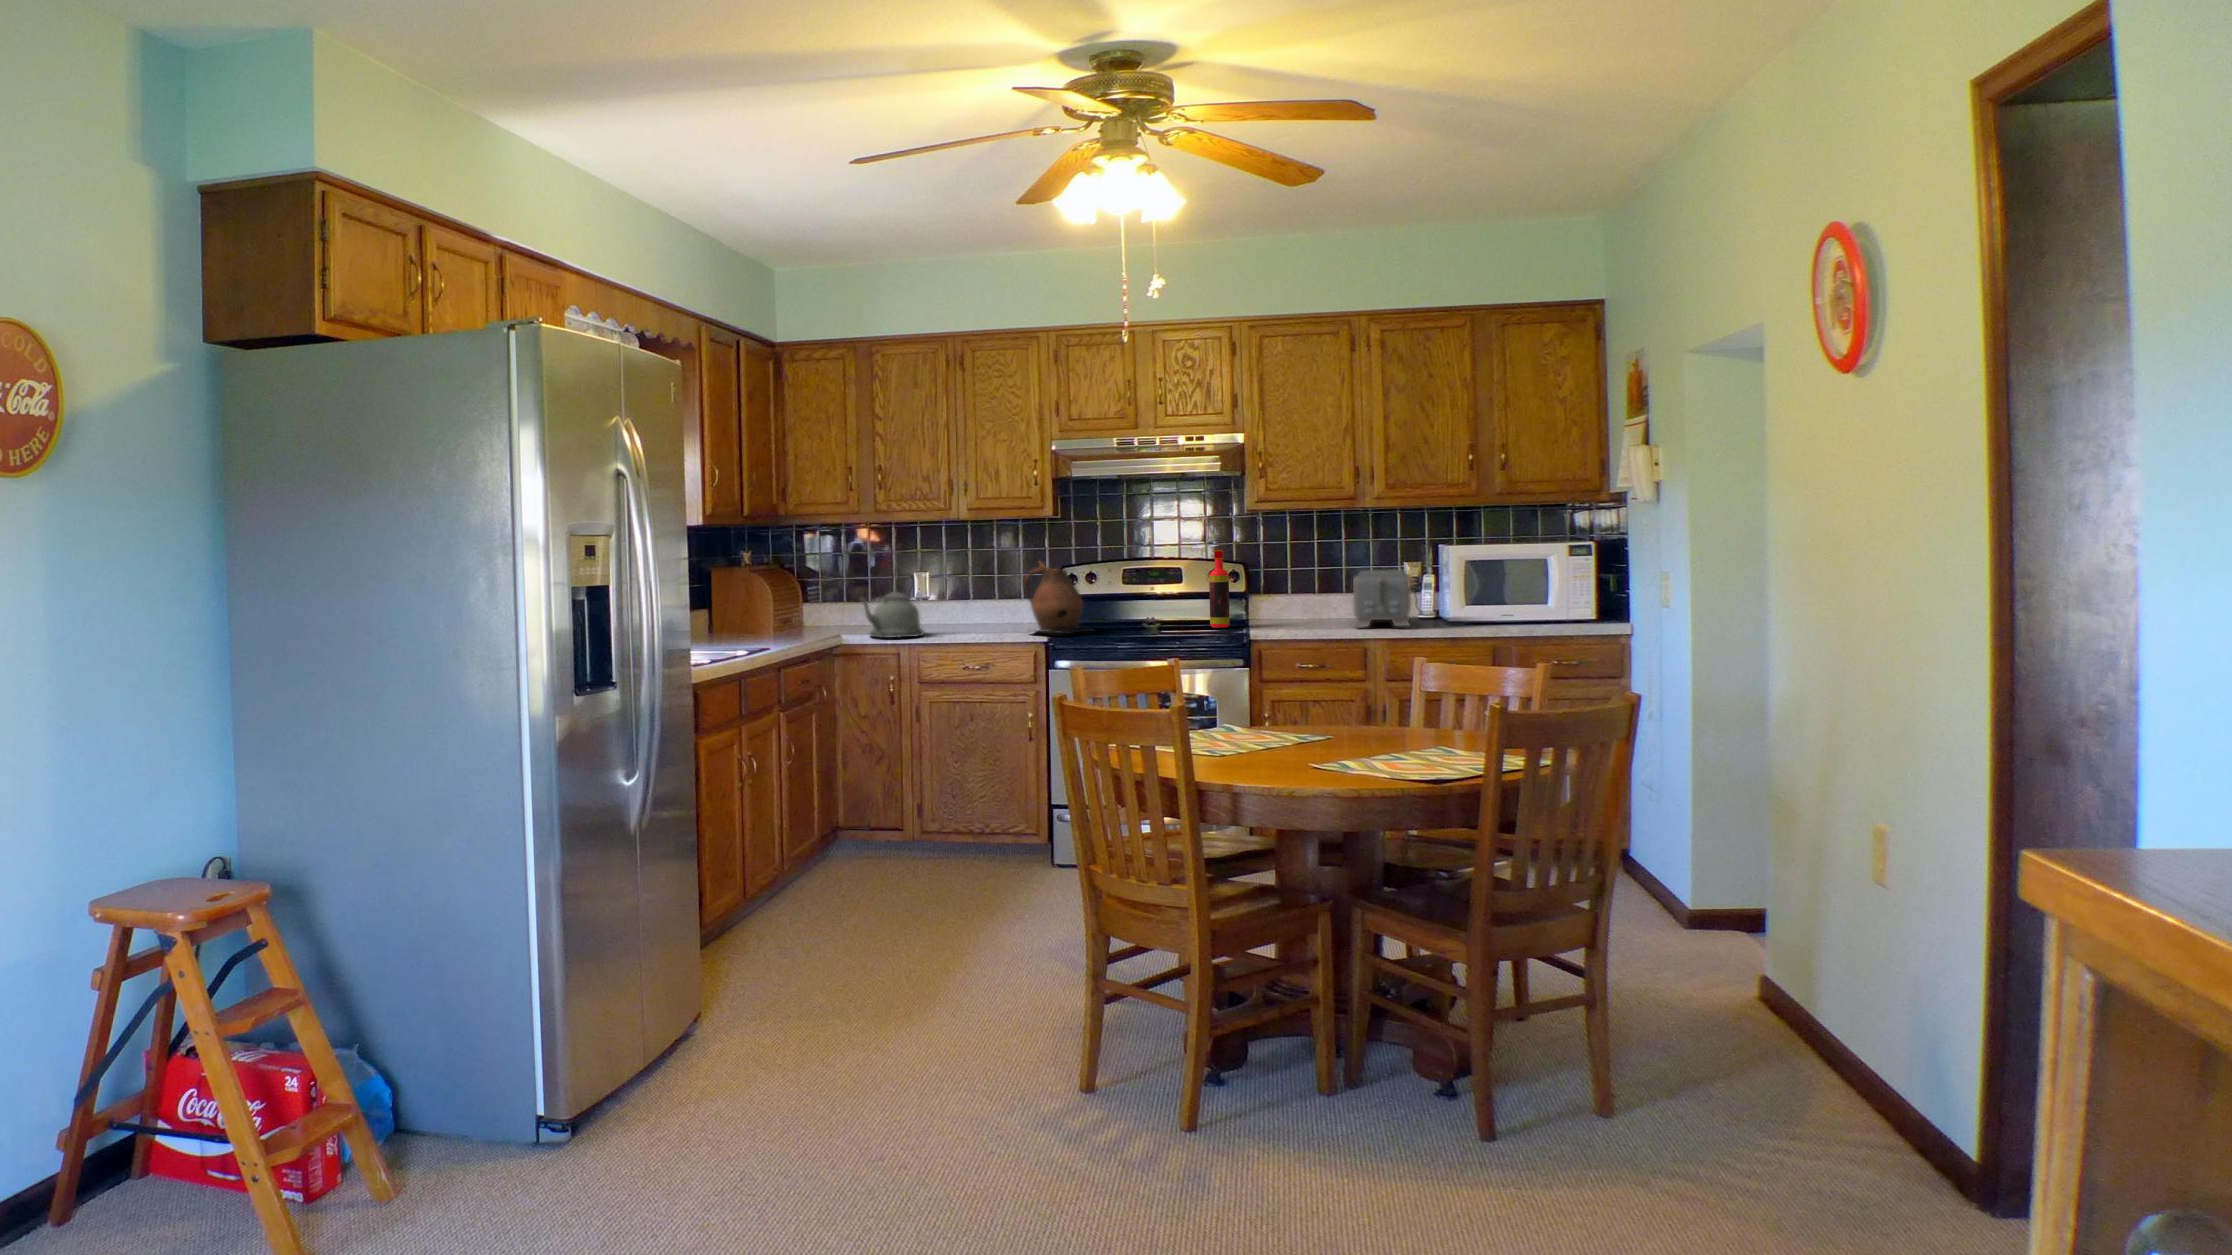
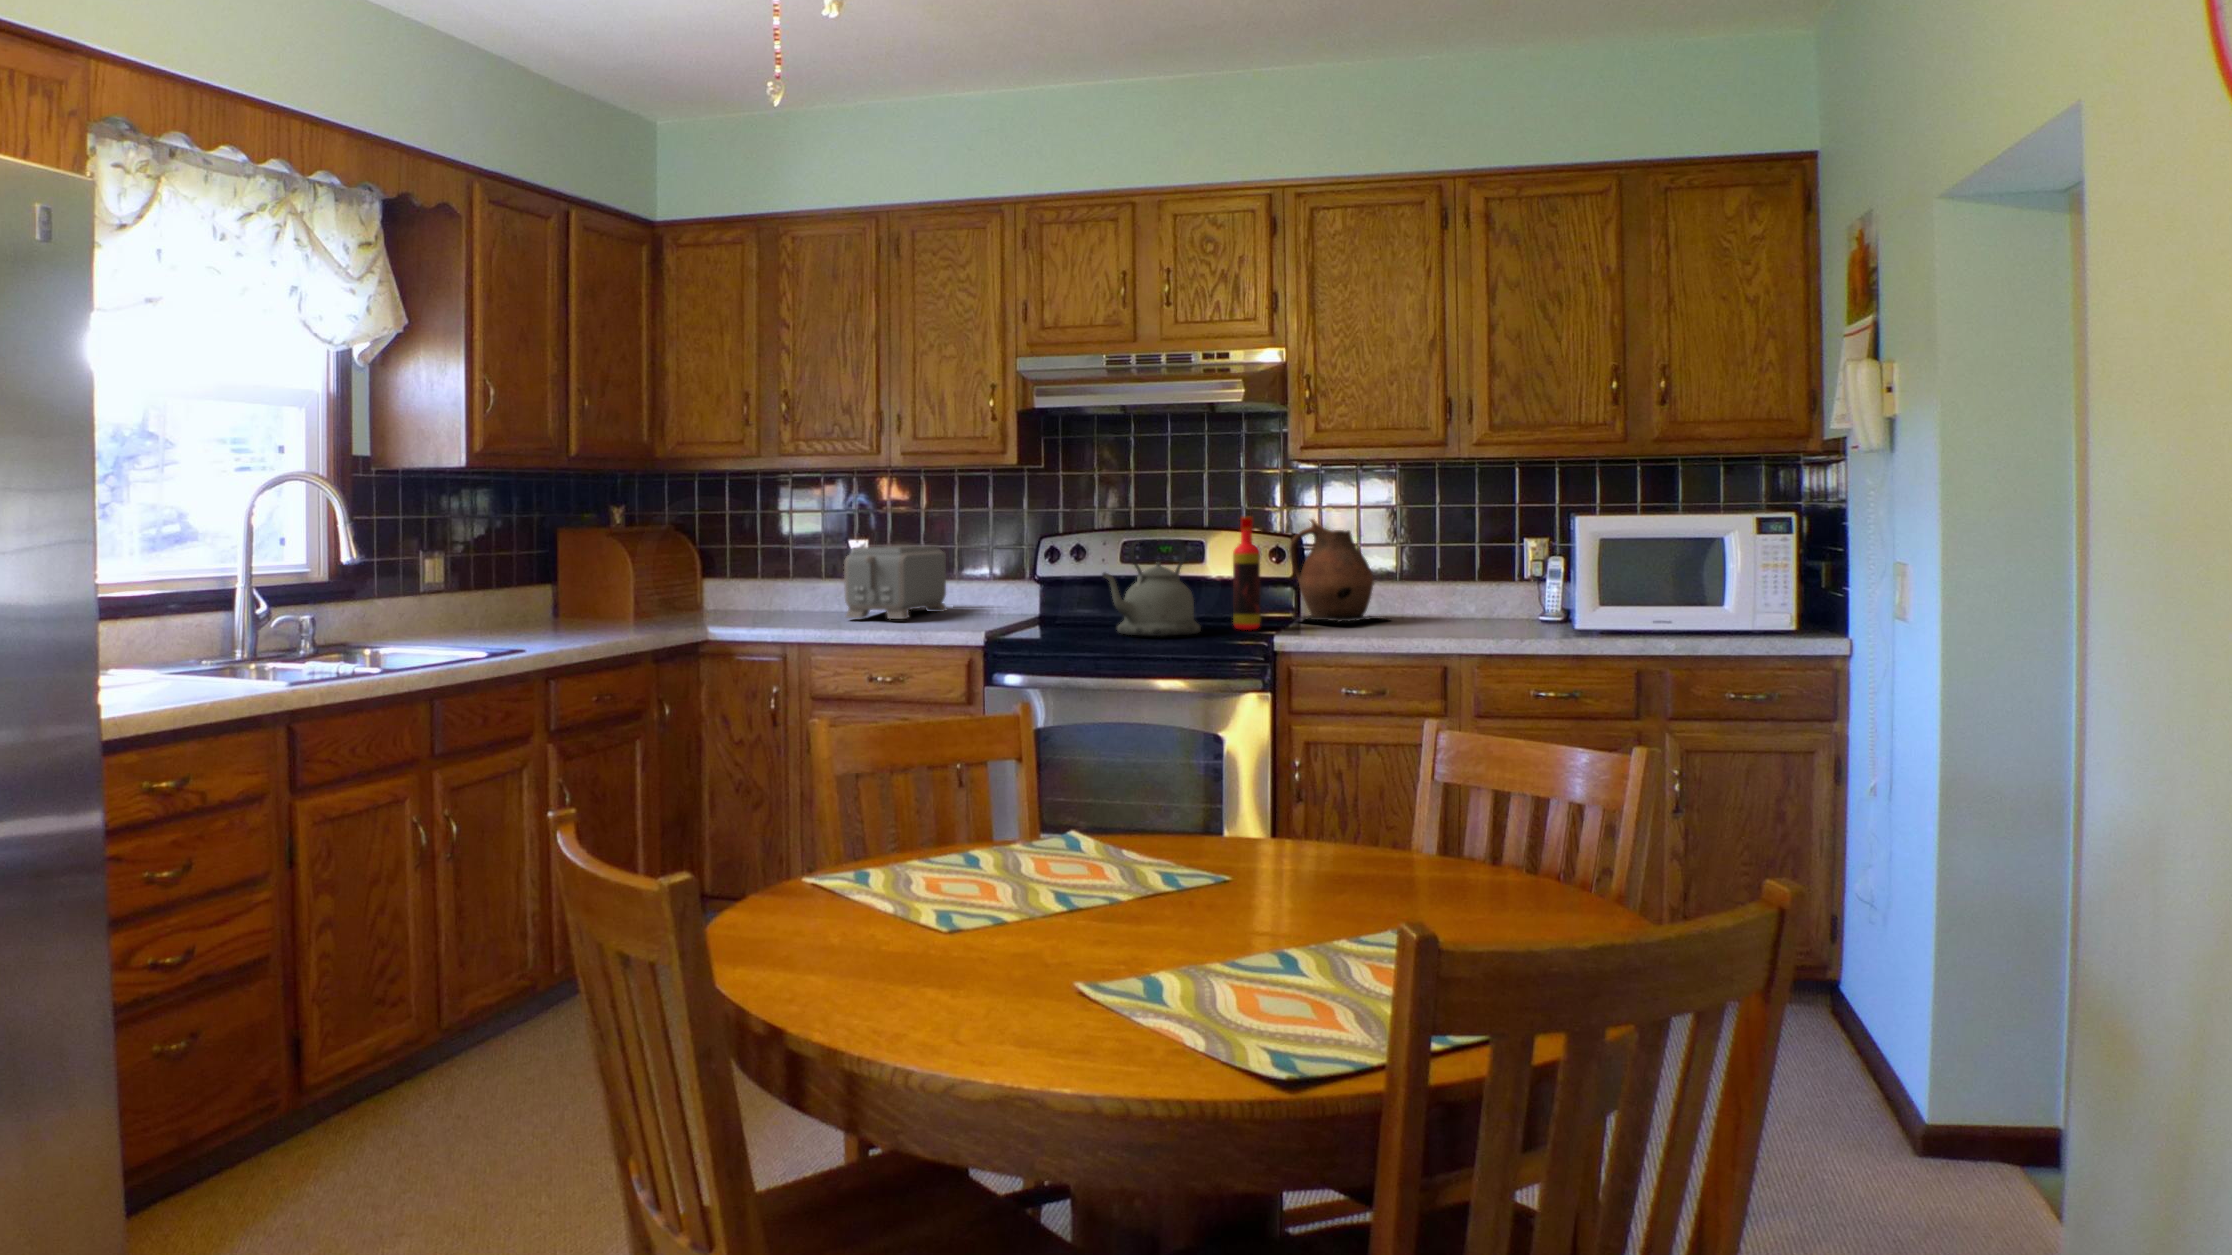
ceramic pitcher: present [1025,563,1083,633] -> present [1289,519,1387,622]
toaster: present [1353,569,1411,627] -> present [844,546,948,619]
kettle: present [859,576,924,638] -> present [1103,540,1201,636]

